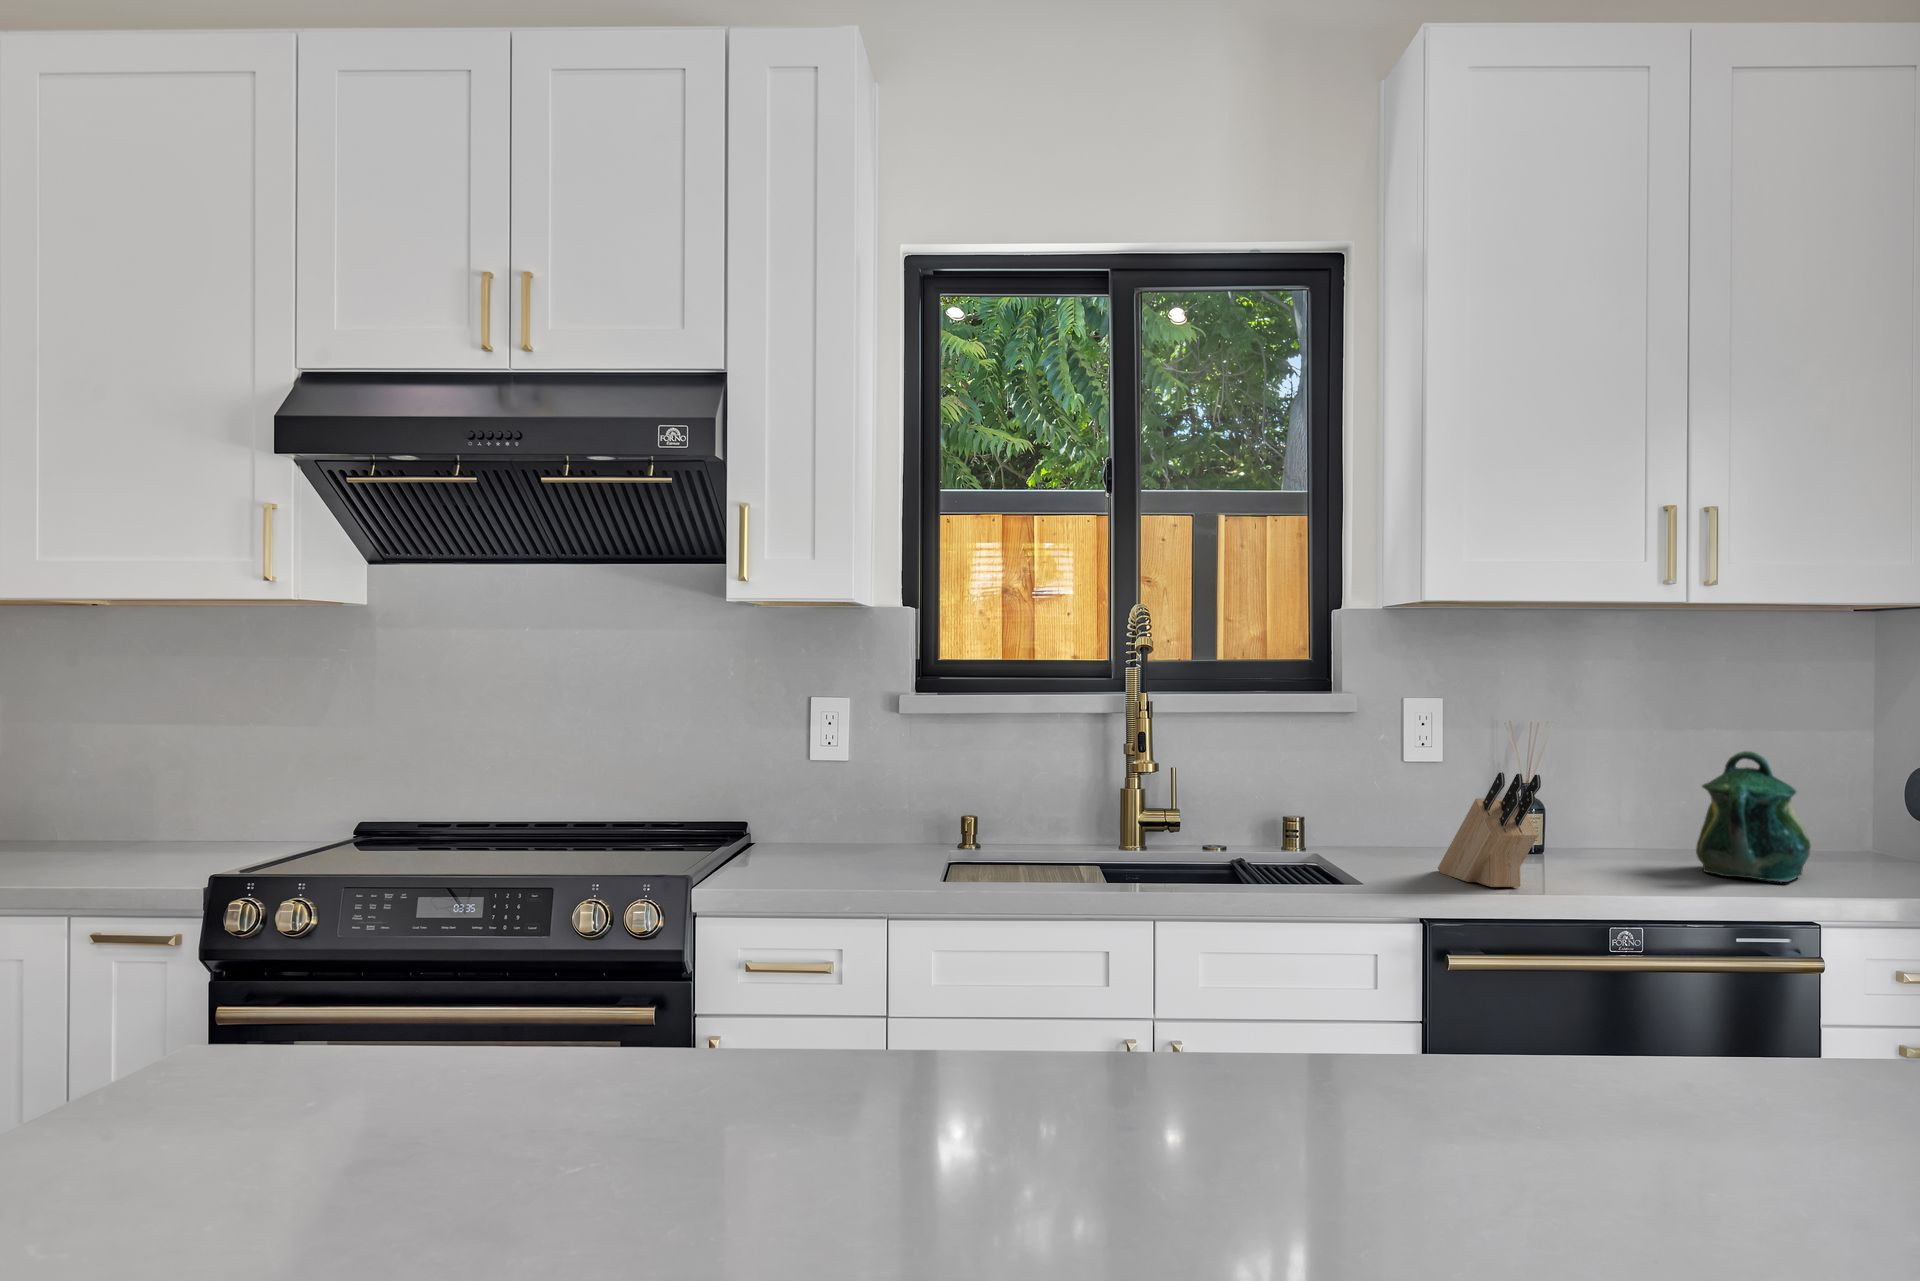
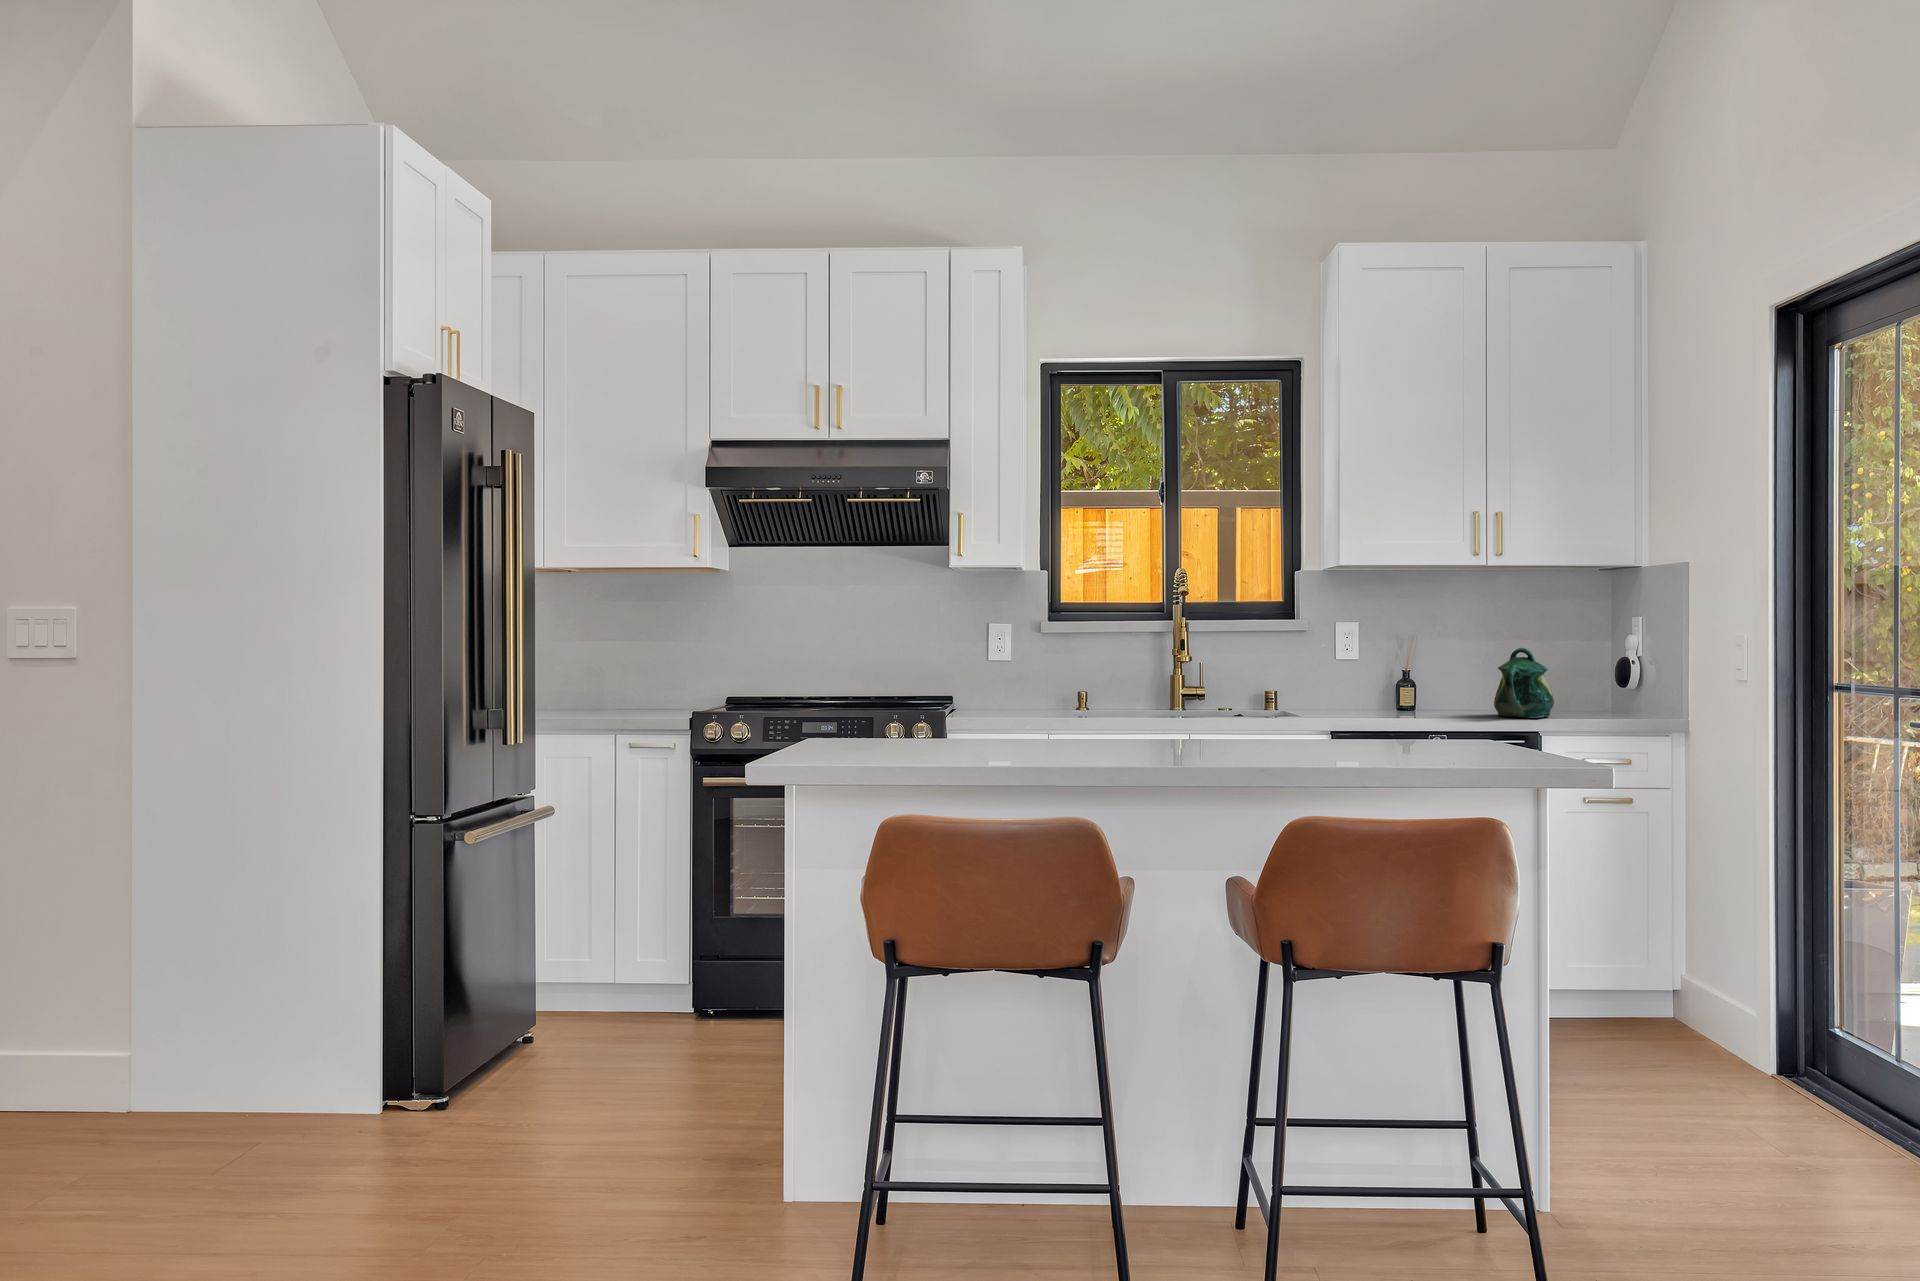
knife block: present [1438,772,1541,887] -> none [1349,658,1399,721]

